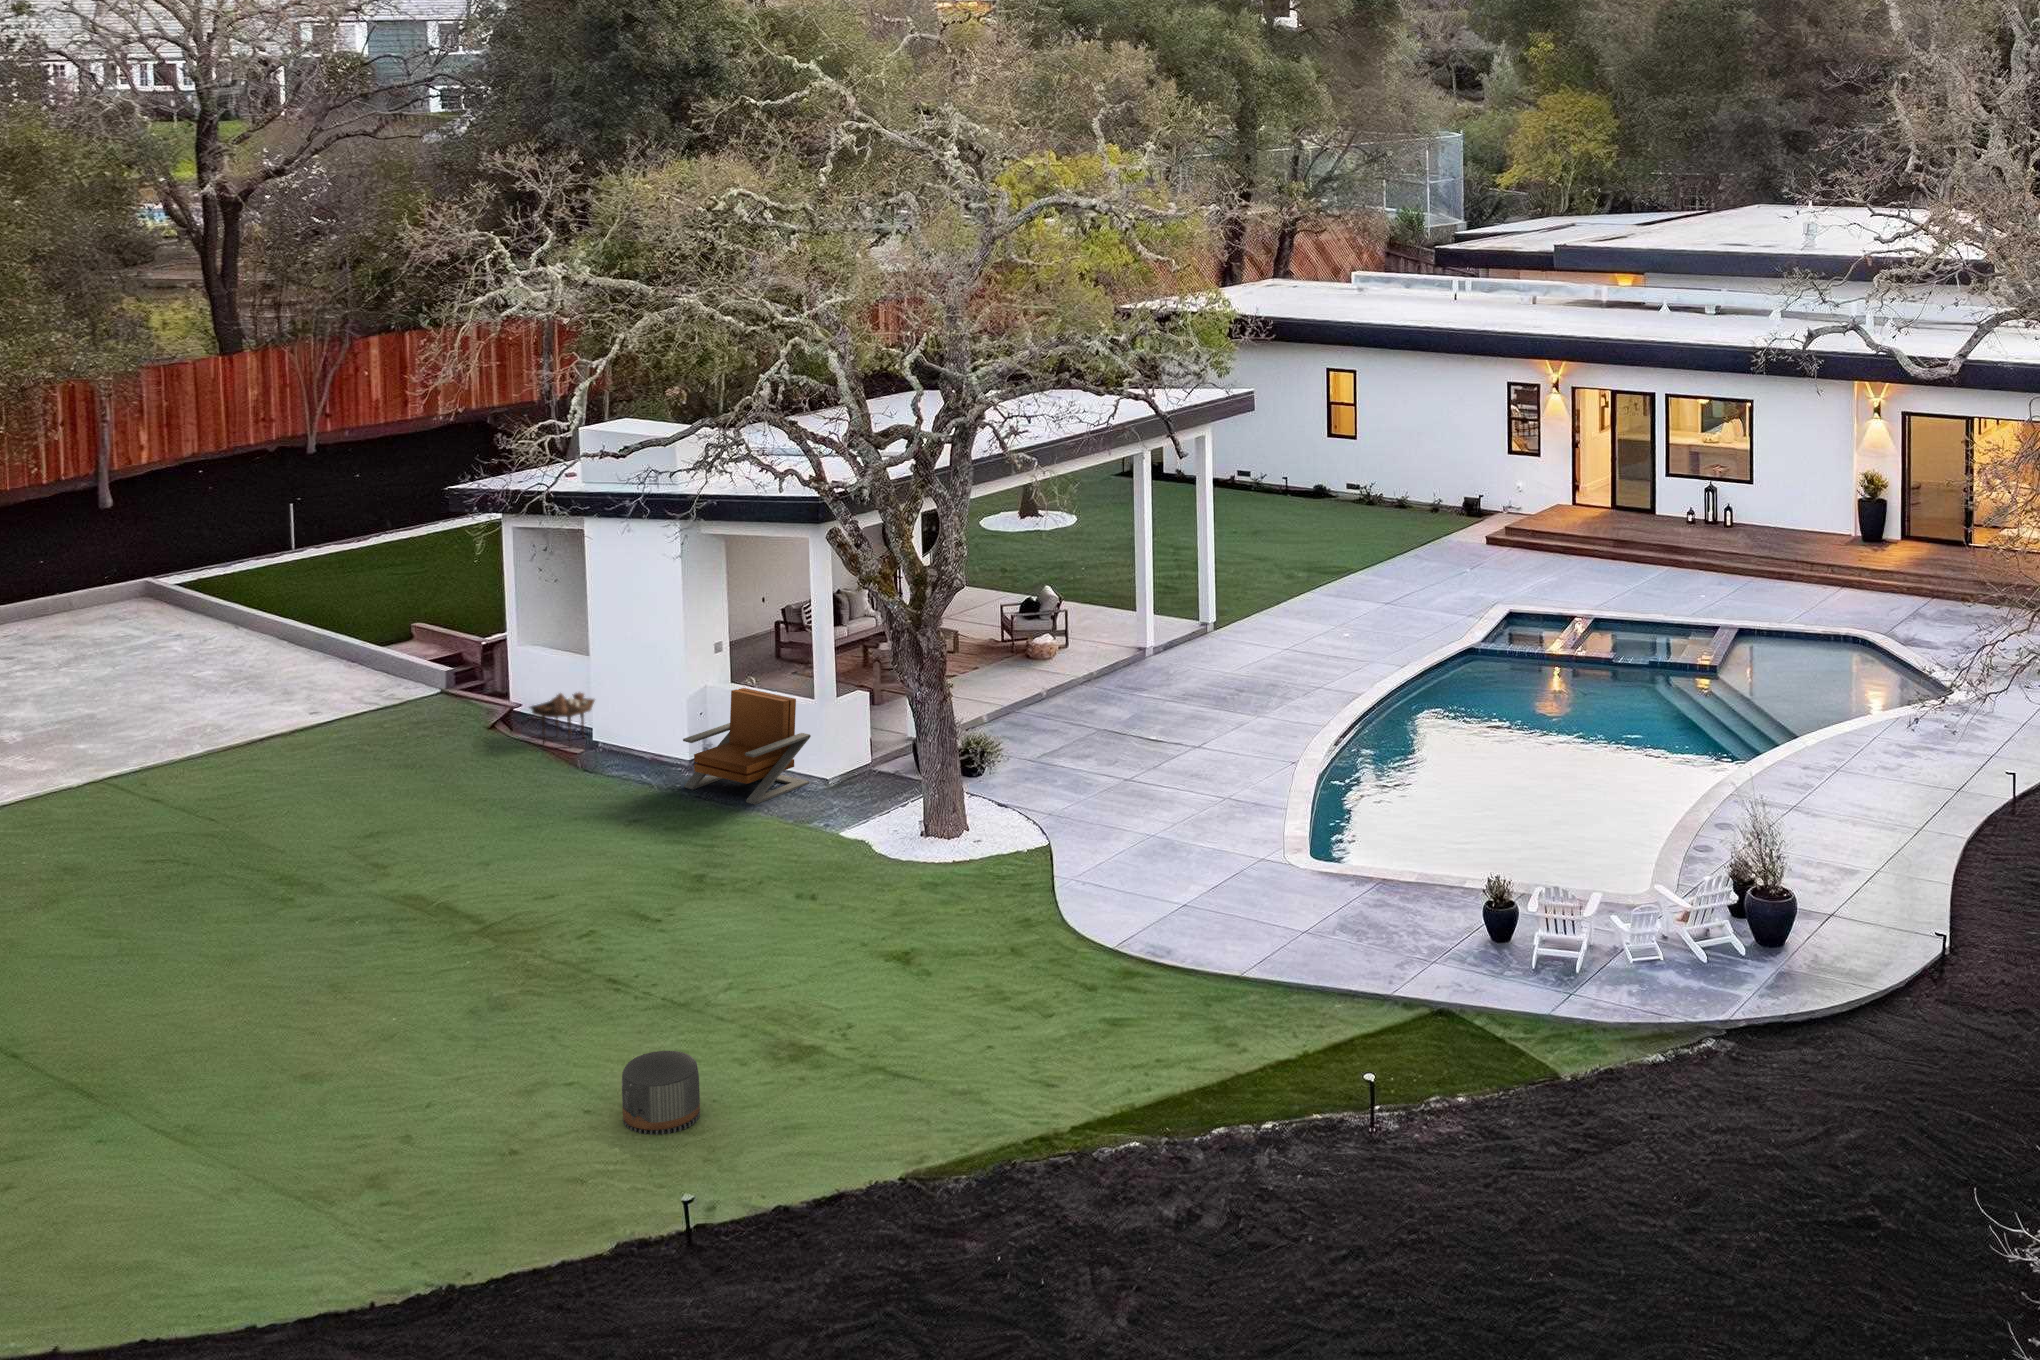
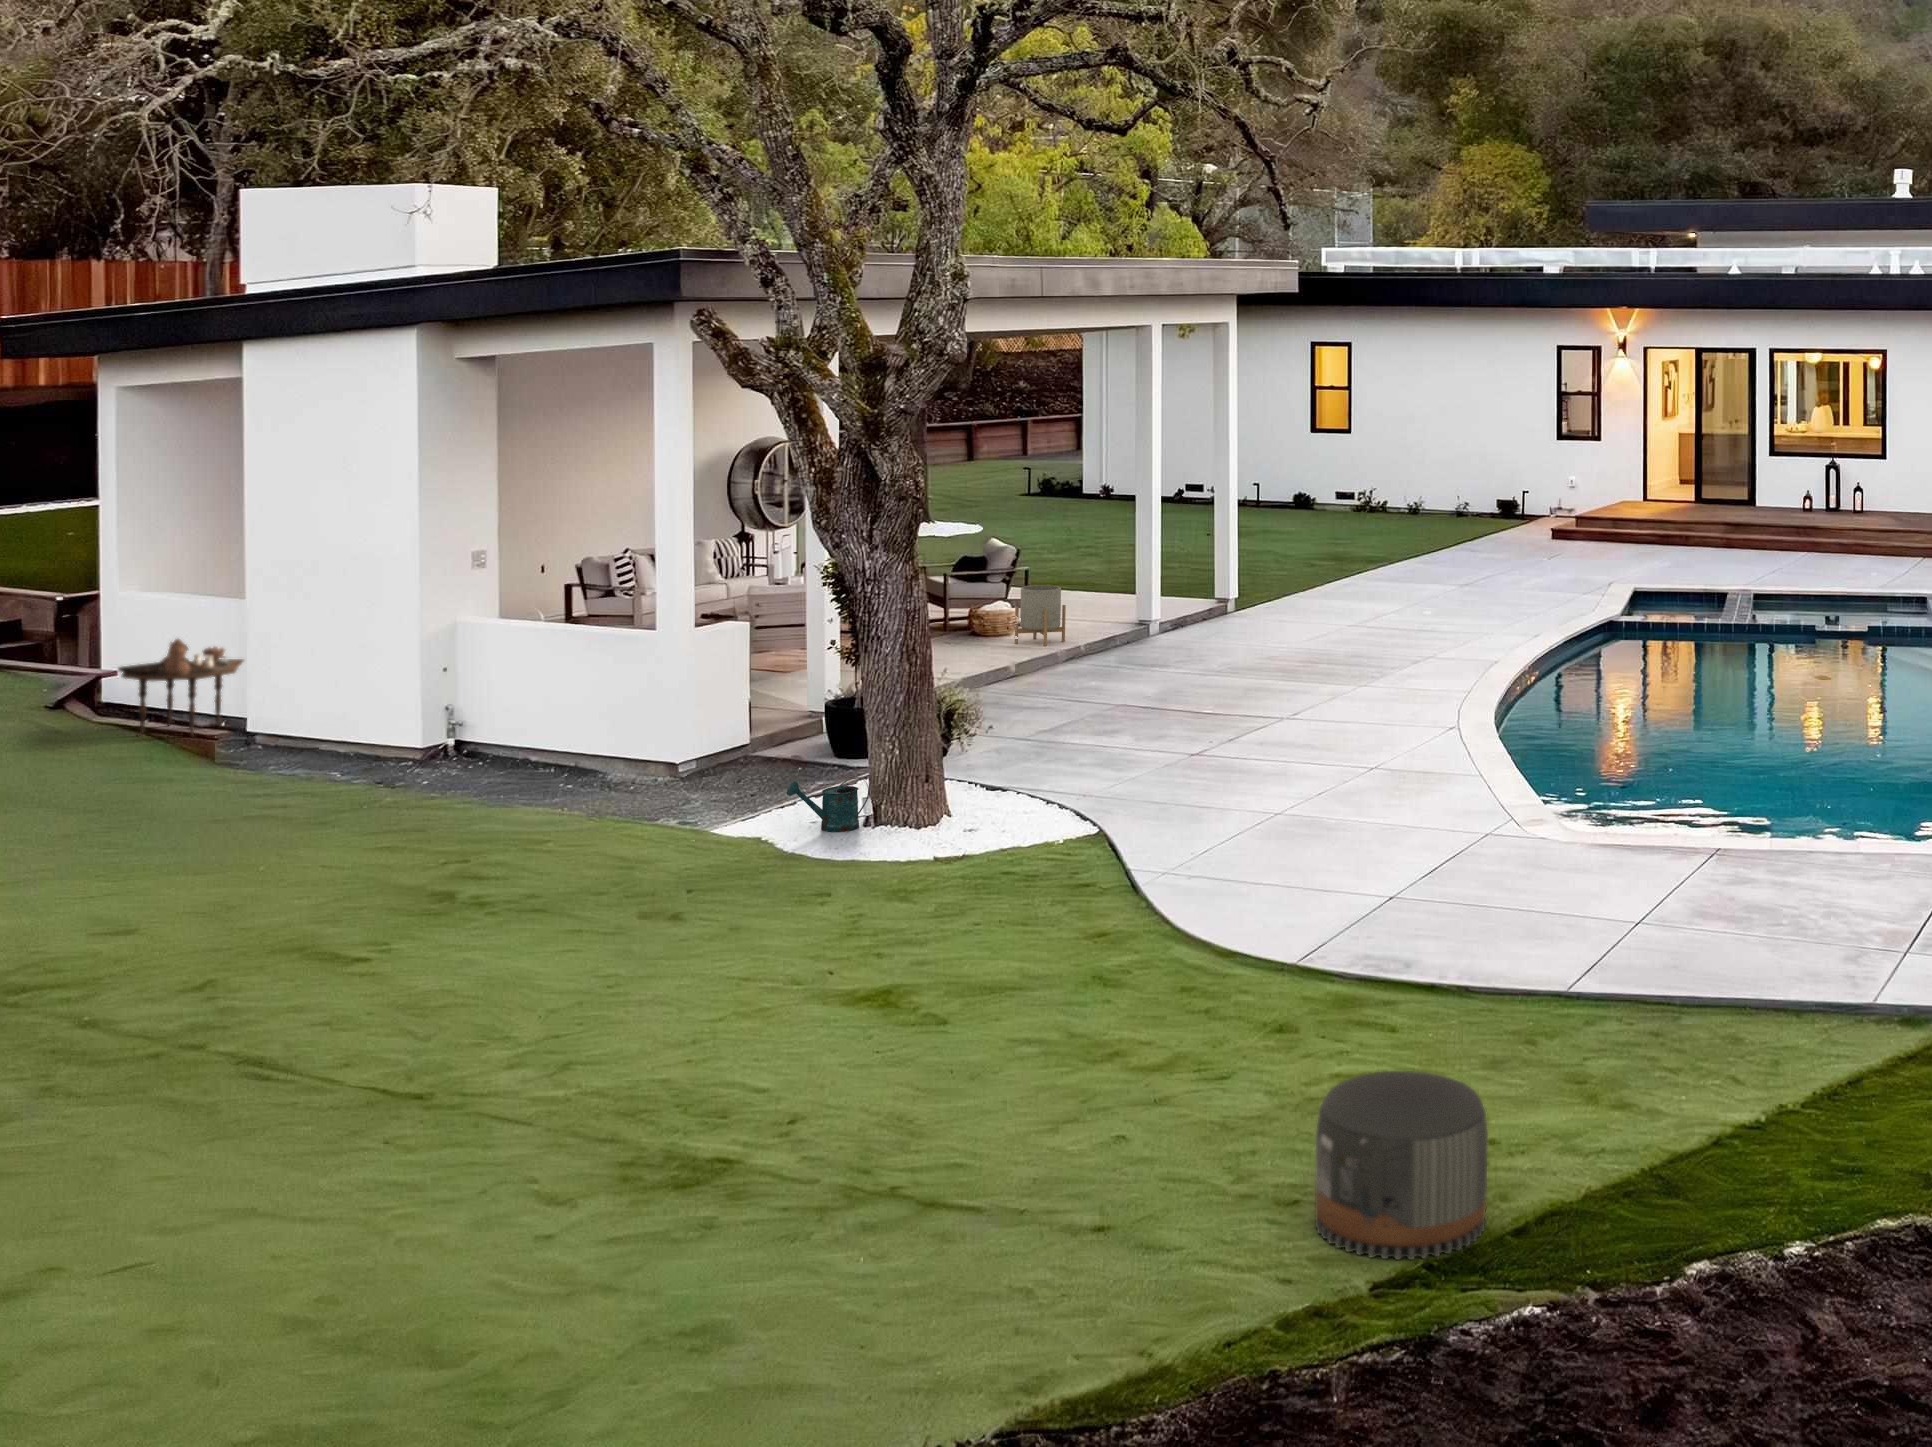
planter: none [1054,628,1087,670] -> present [1015,585,1066,646]
lounge chair: present [683,688,811,805] -> none [405,607,645,794]
watering can: none [879,812,923,842] -> present [787,777,869,832]
pouf: present [622,1051,700,1135] -> present [1315,1071,1488,1260]

